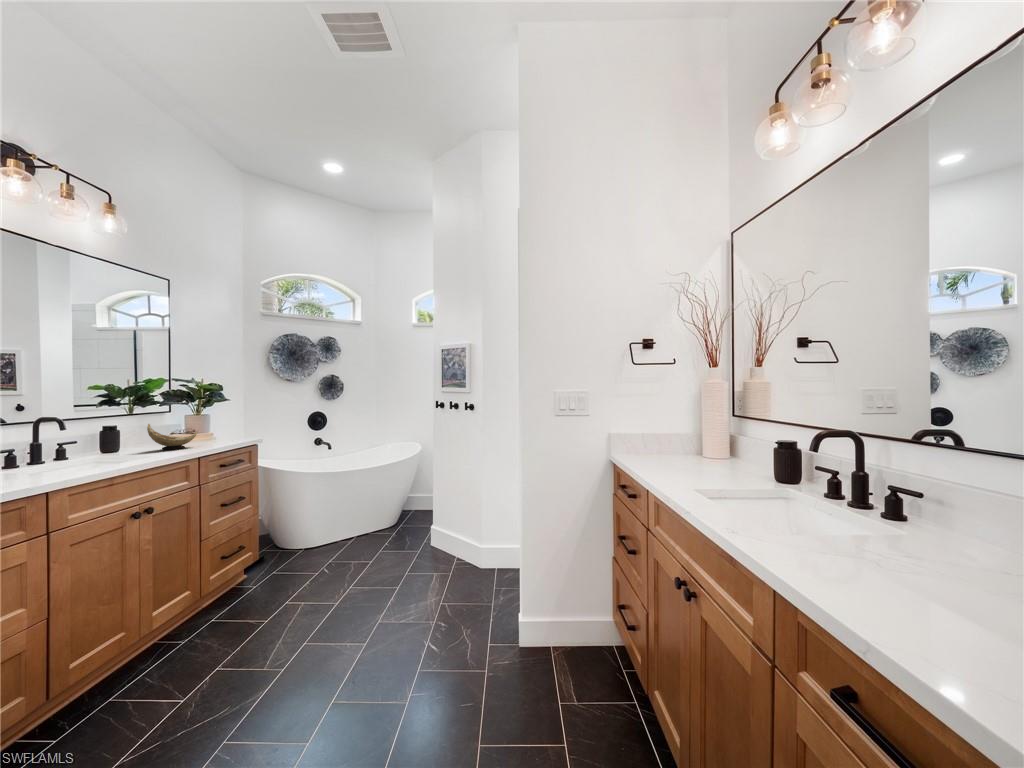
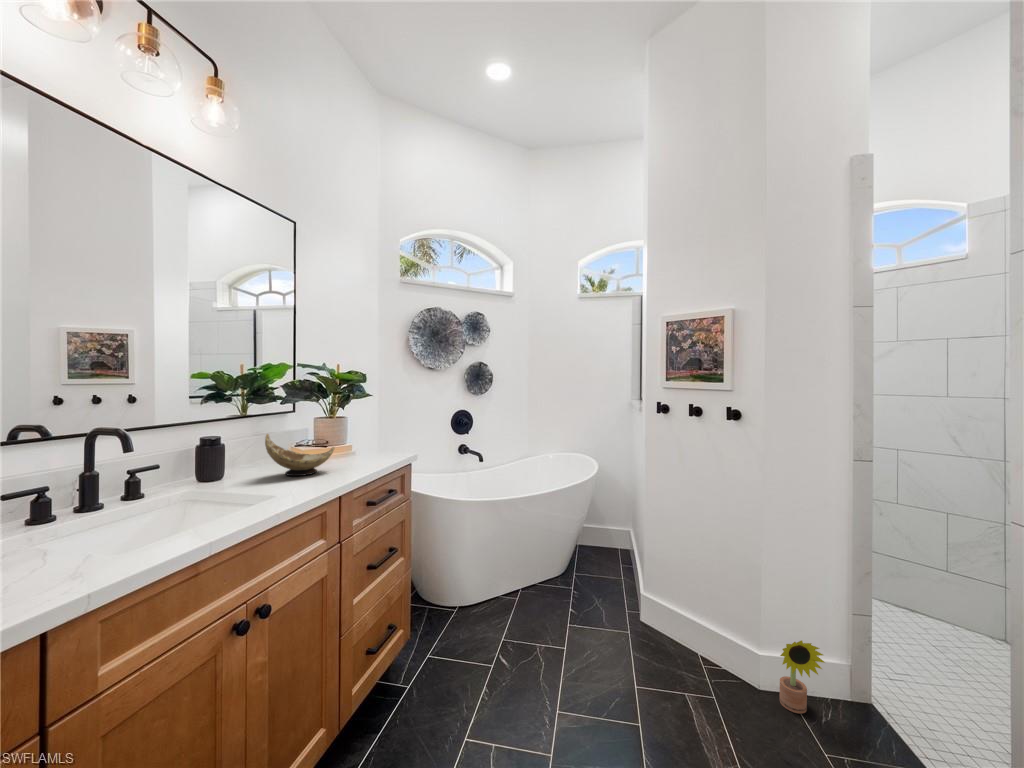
decorative plant: none [482,531,504,574] -> present [780,640,825,714]

